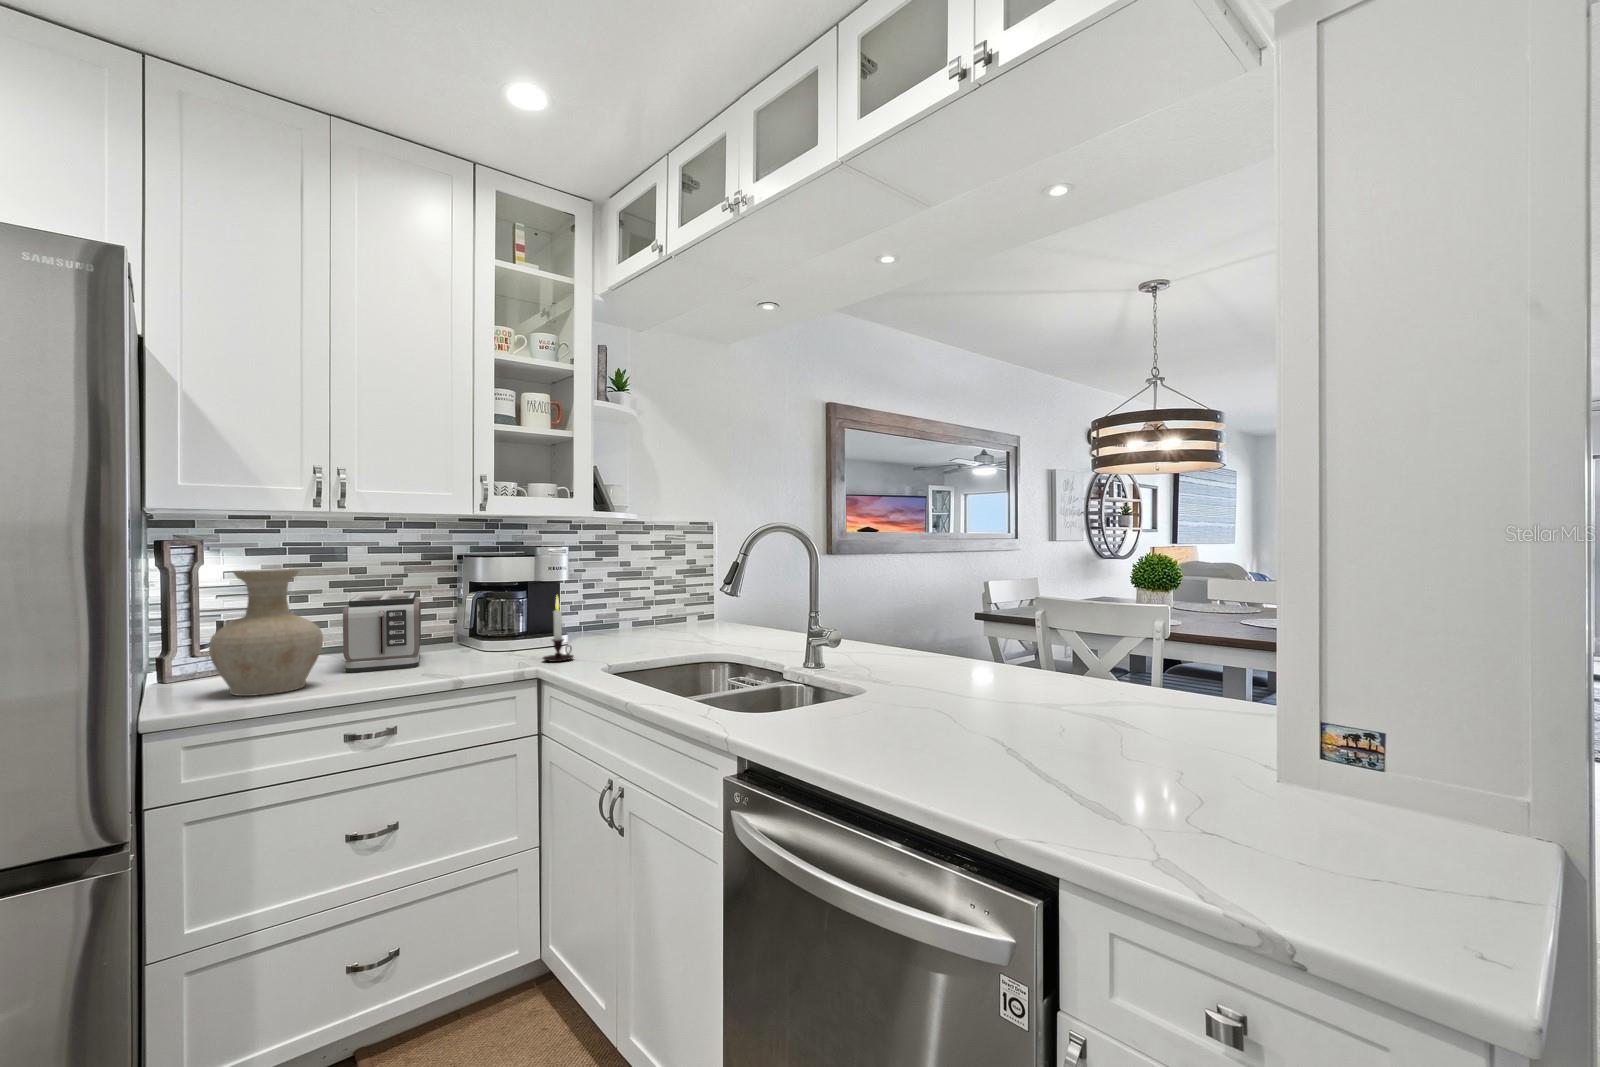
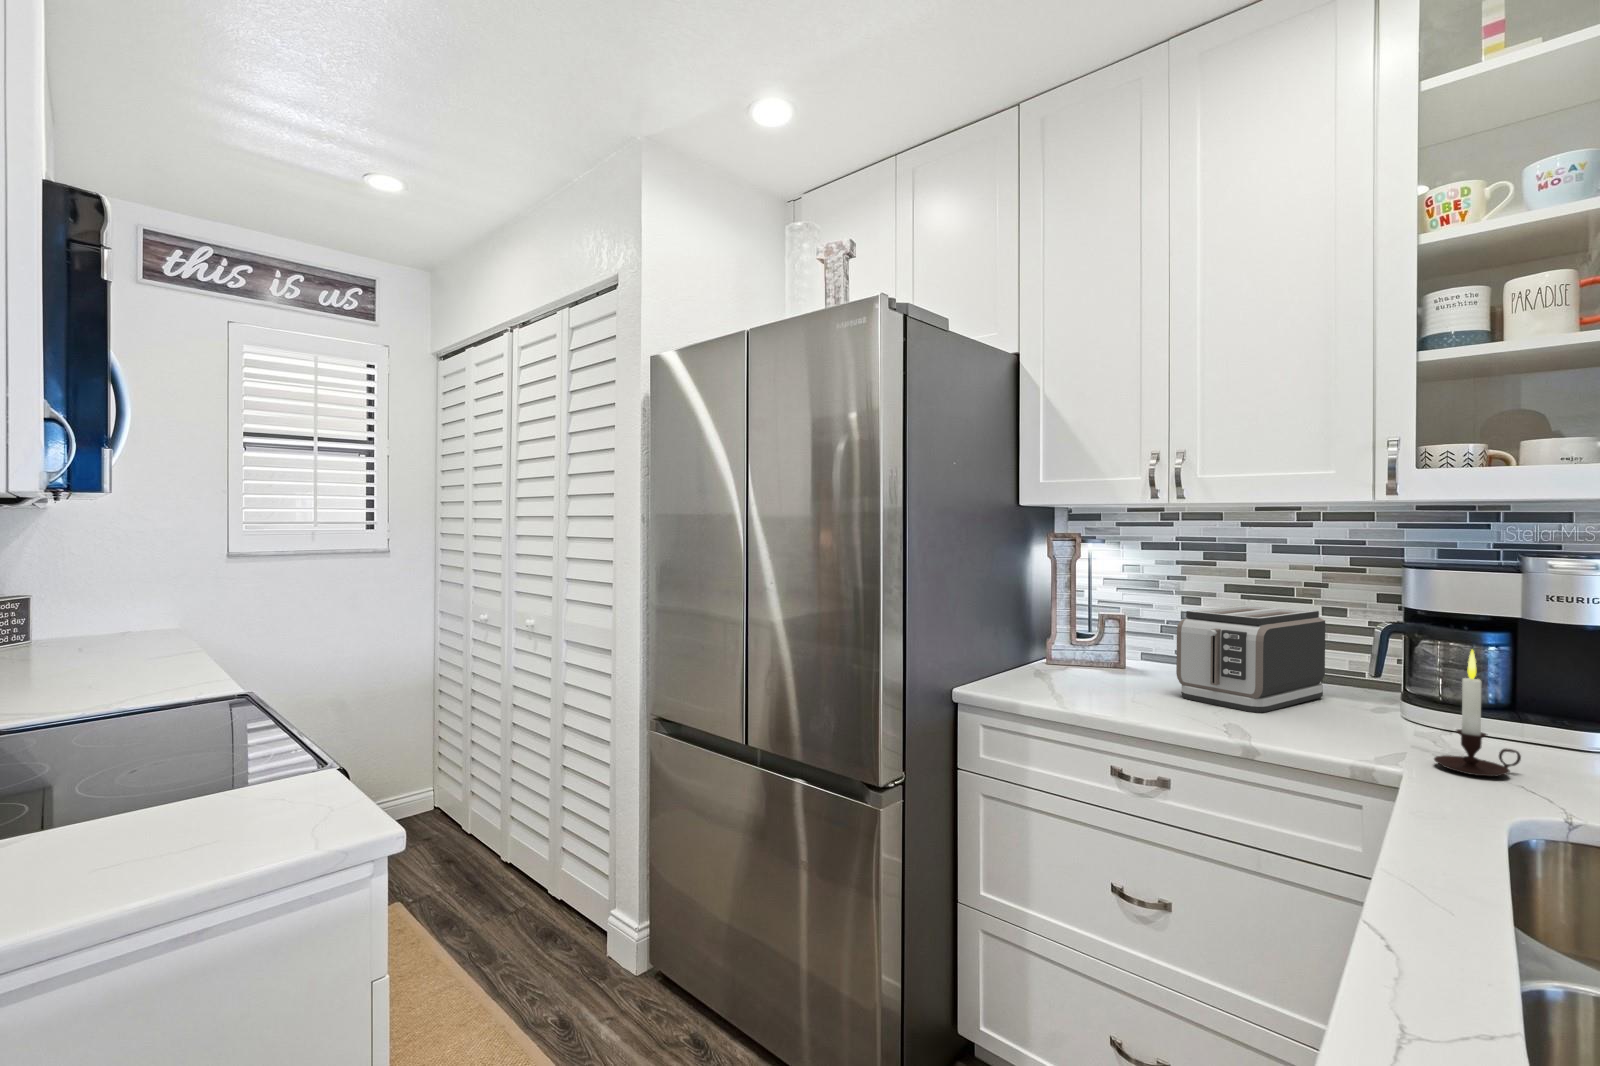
vase: present [209,569,323,696] -> none [1020,566,1125,701]

